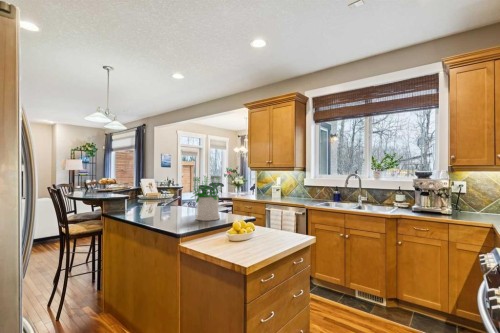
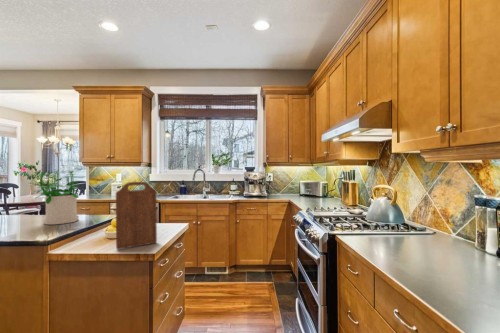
cutting board: none [223,191,260,254] -> present [116,182,157,249]

